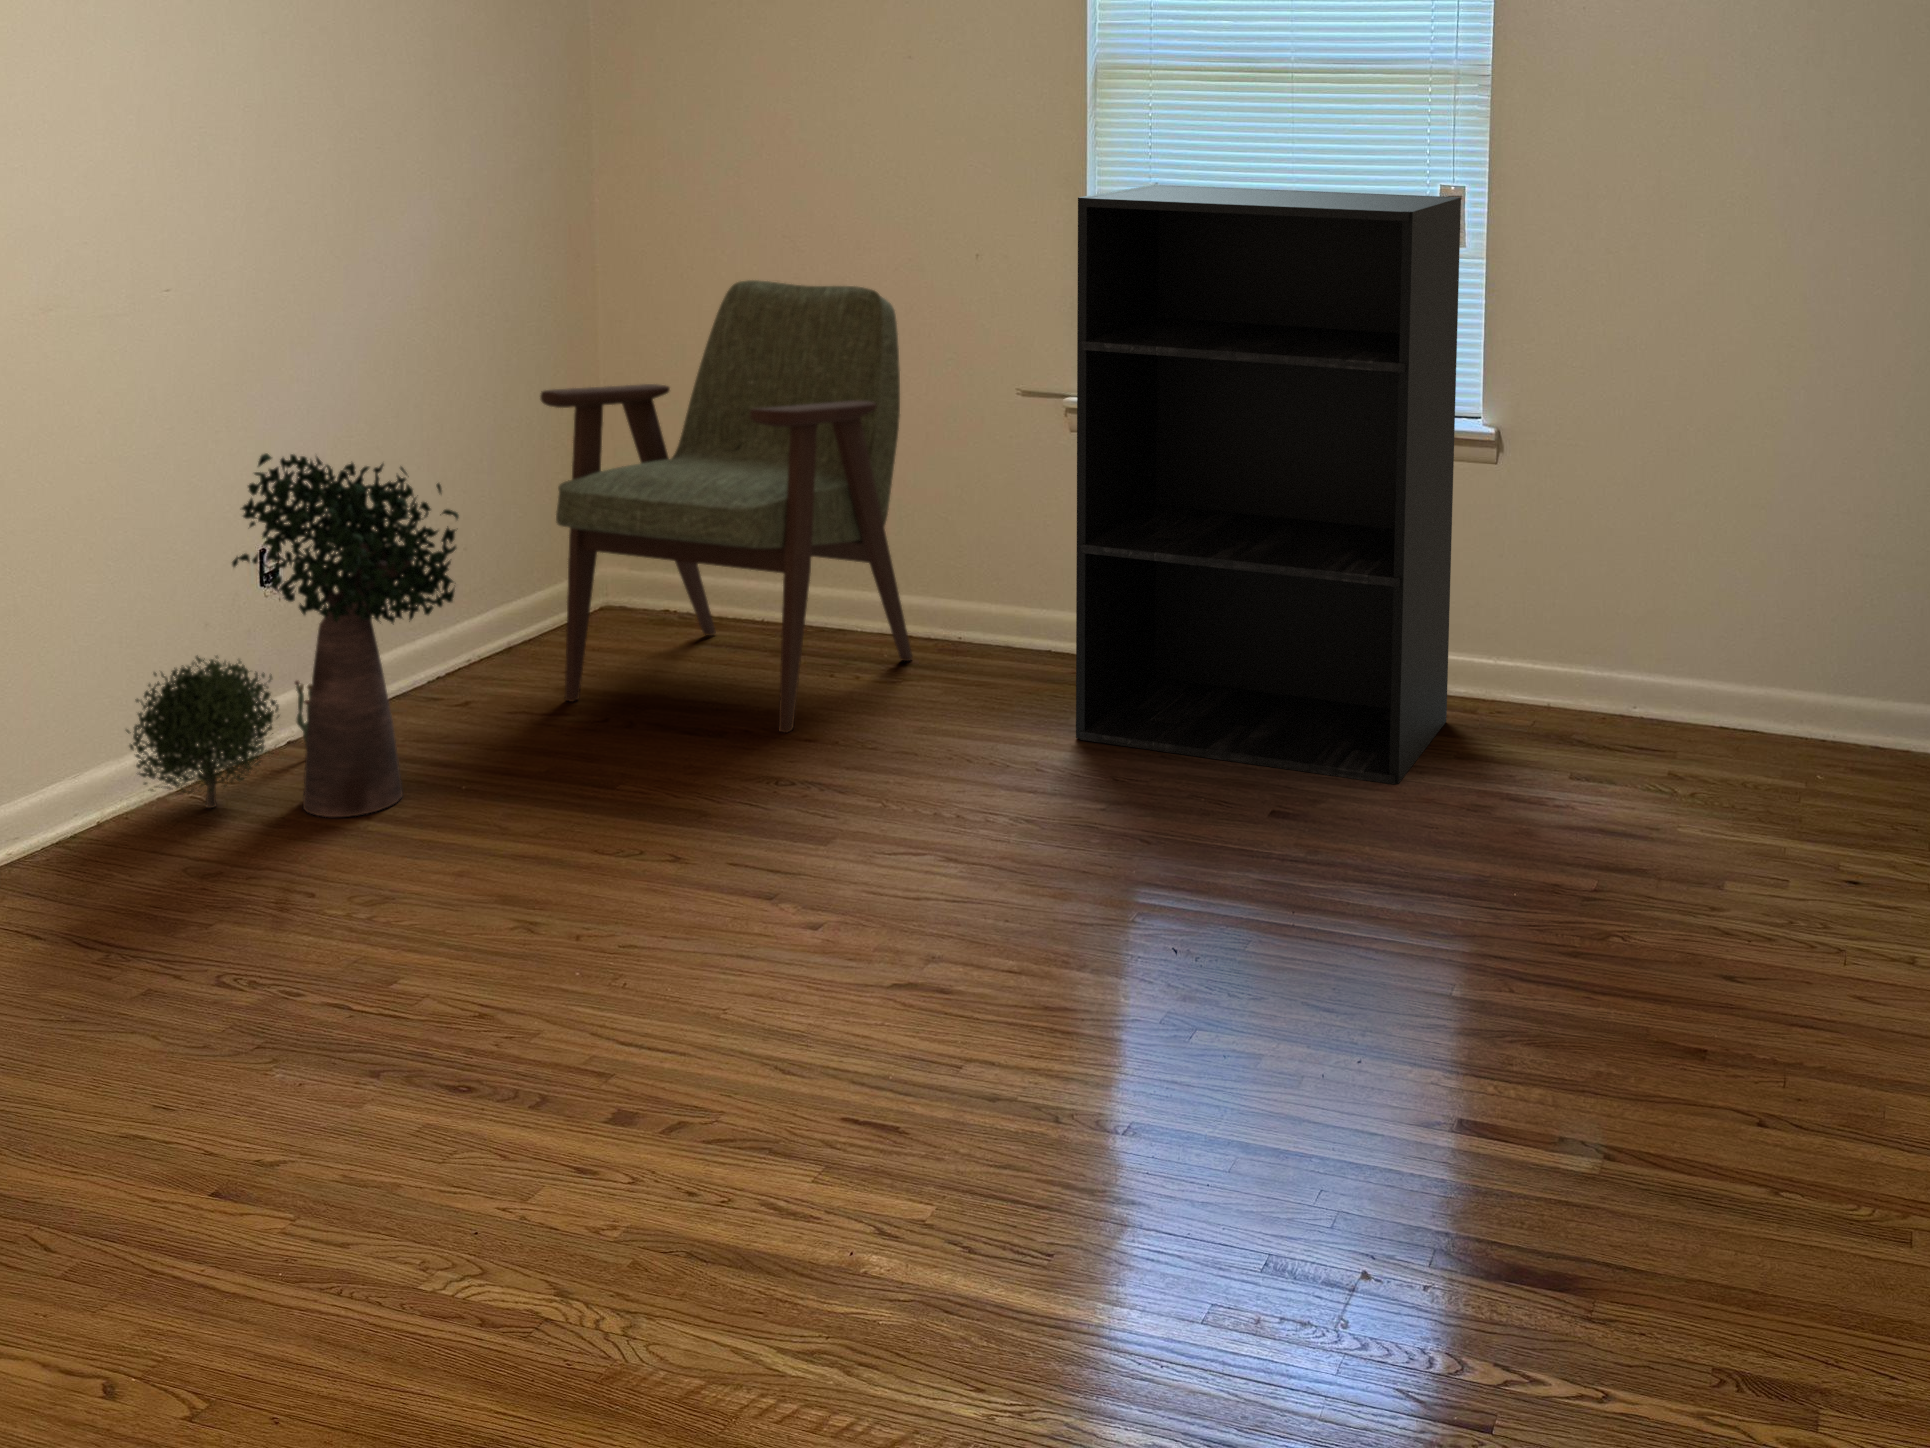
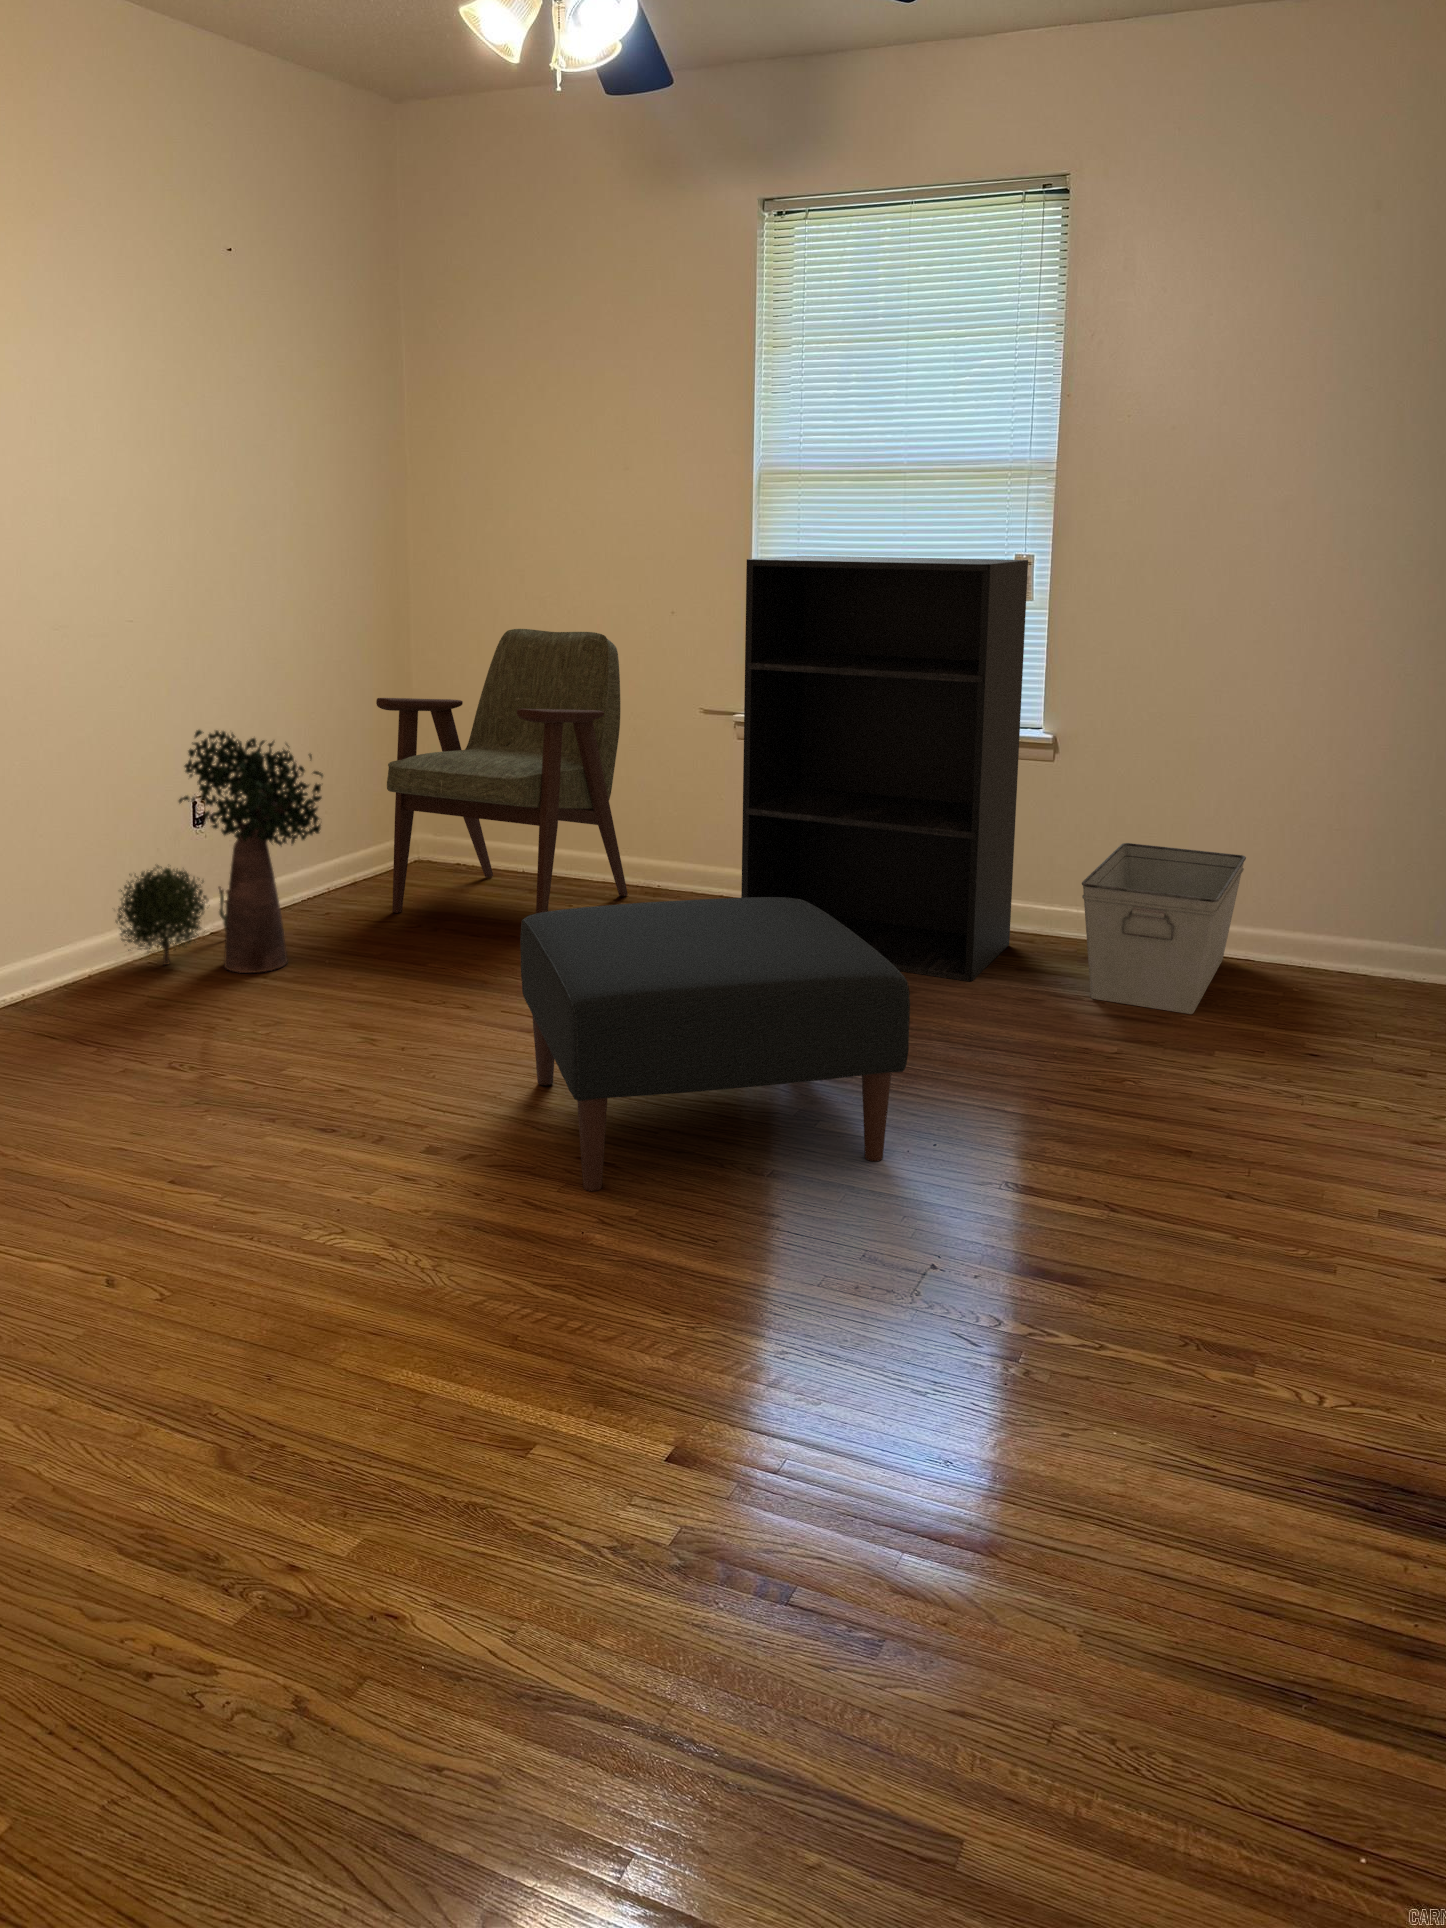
storage bin: none [1543,577,1755,824] -> present [1082,843,1246,1014]
ottoman: none [757,699,1321,1177] -> present [520,897,910,1191]

